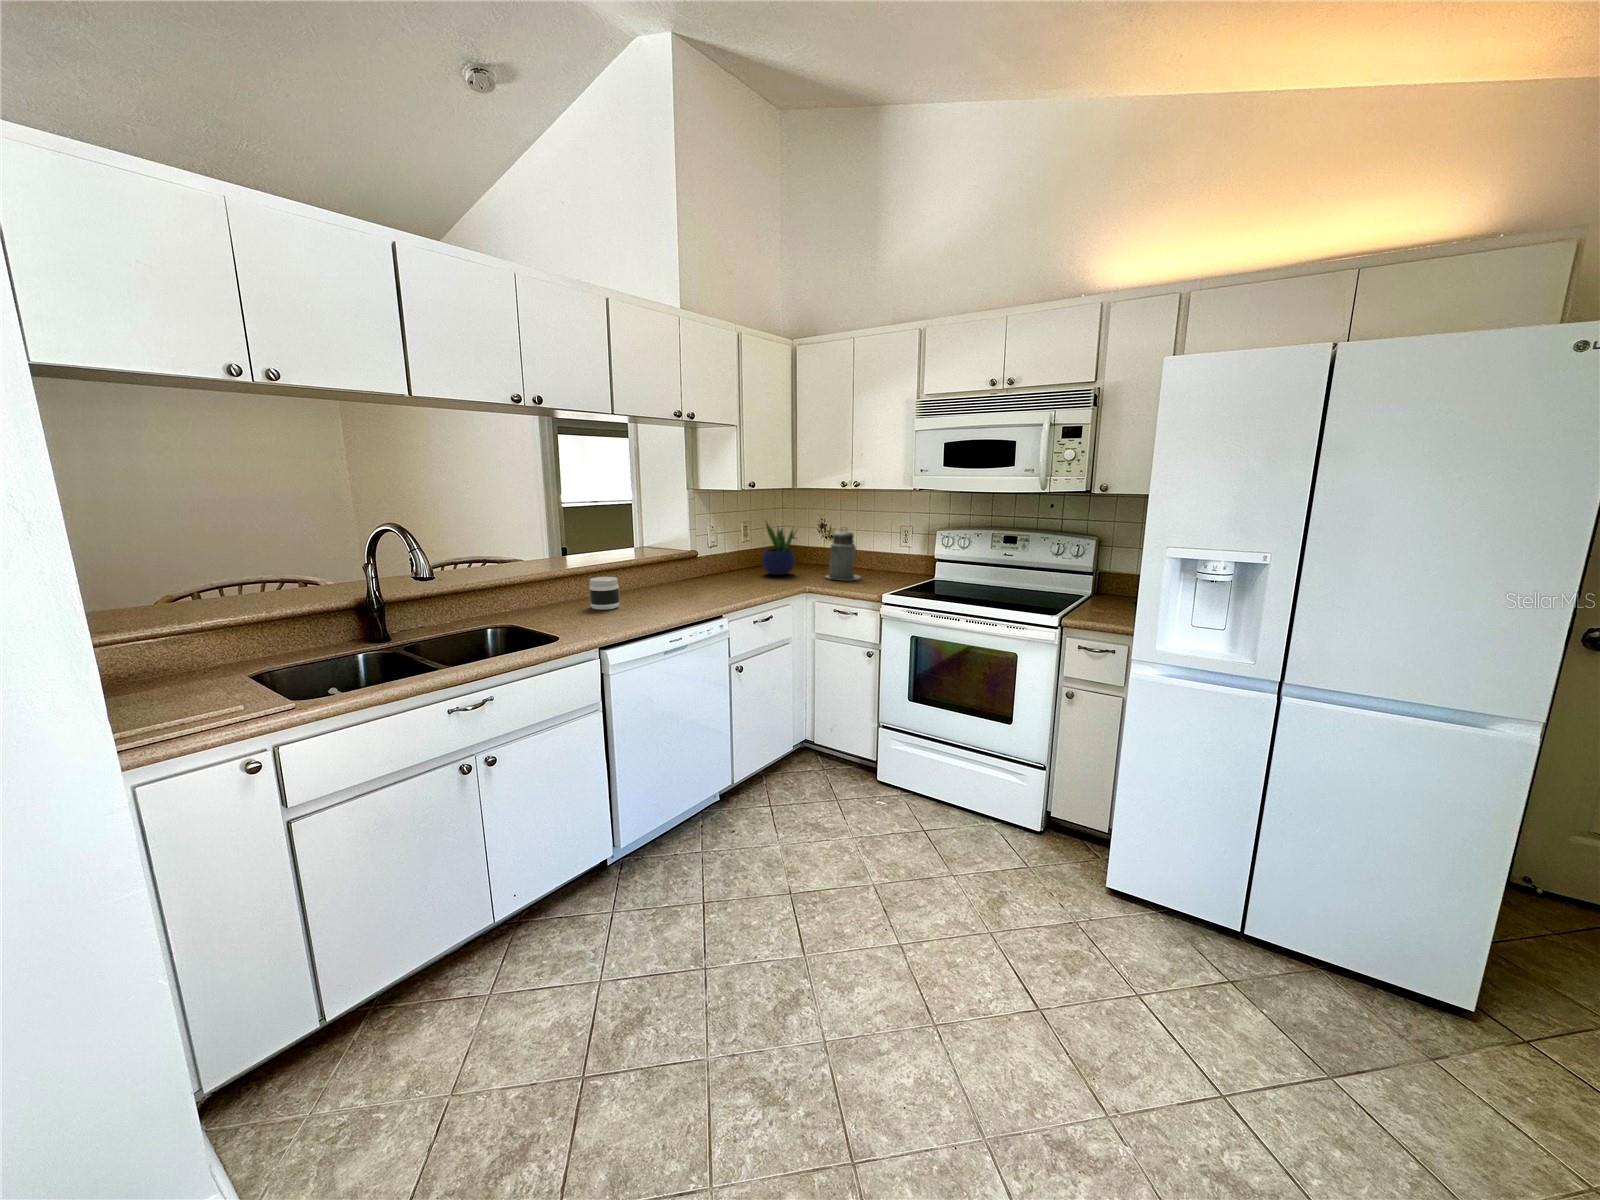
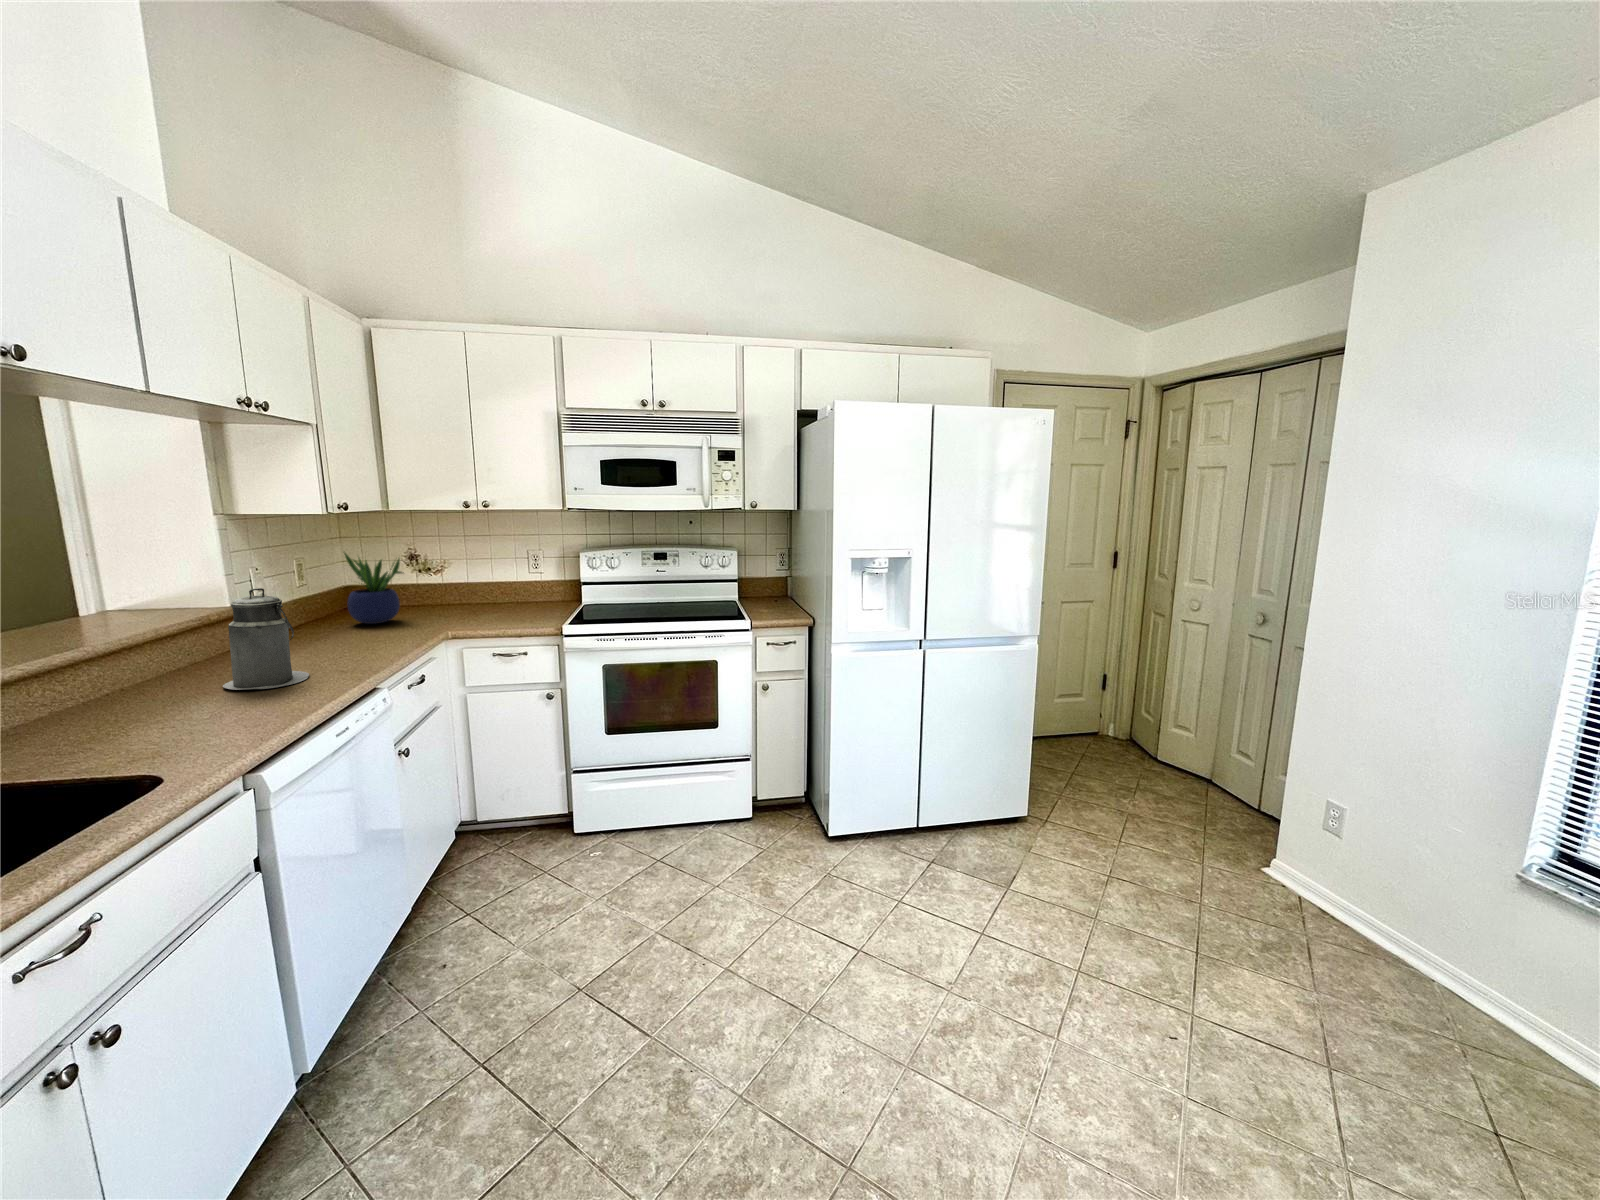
canister: present [826,530,861,580] -> present [223,588,309,690]
jar: present [589,577,620,610] -> none [109,659,180,719]

